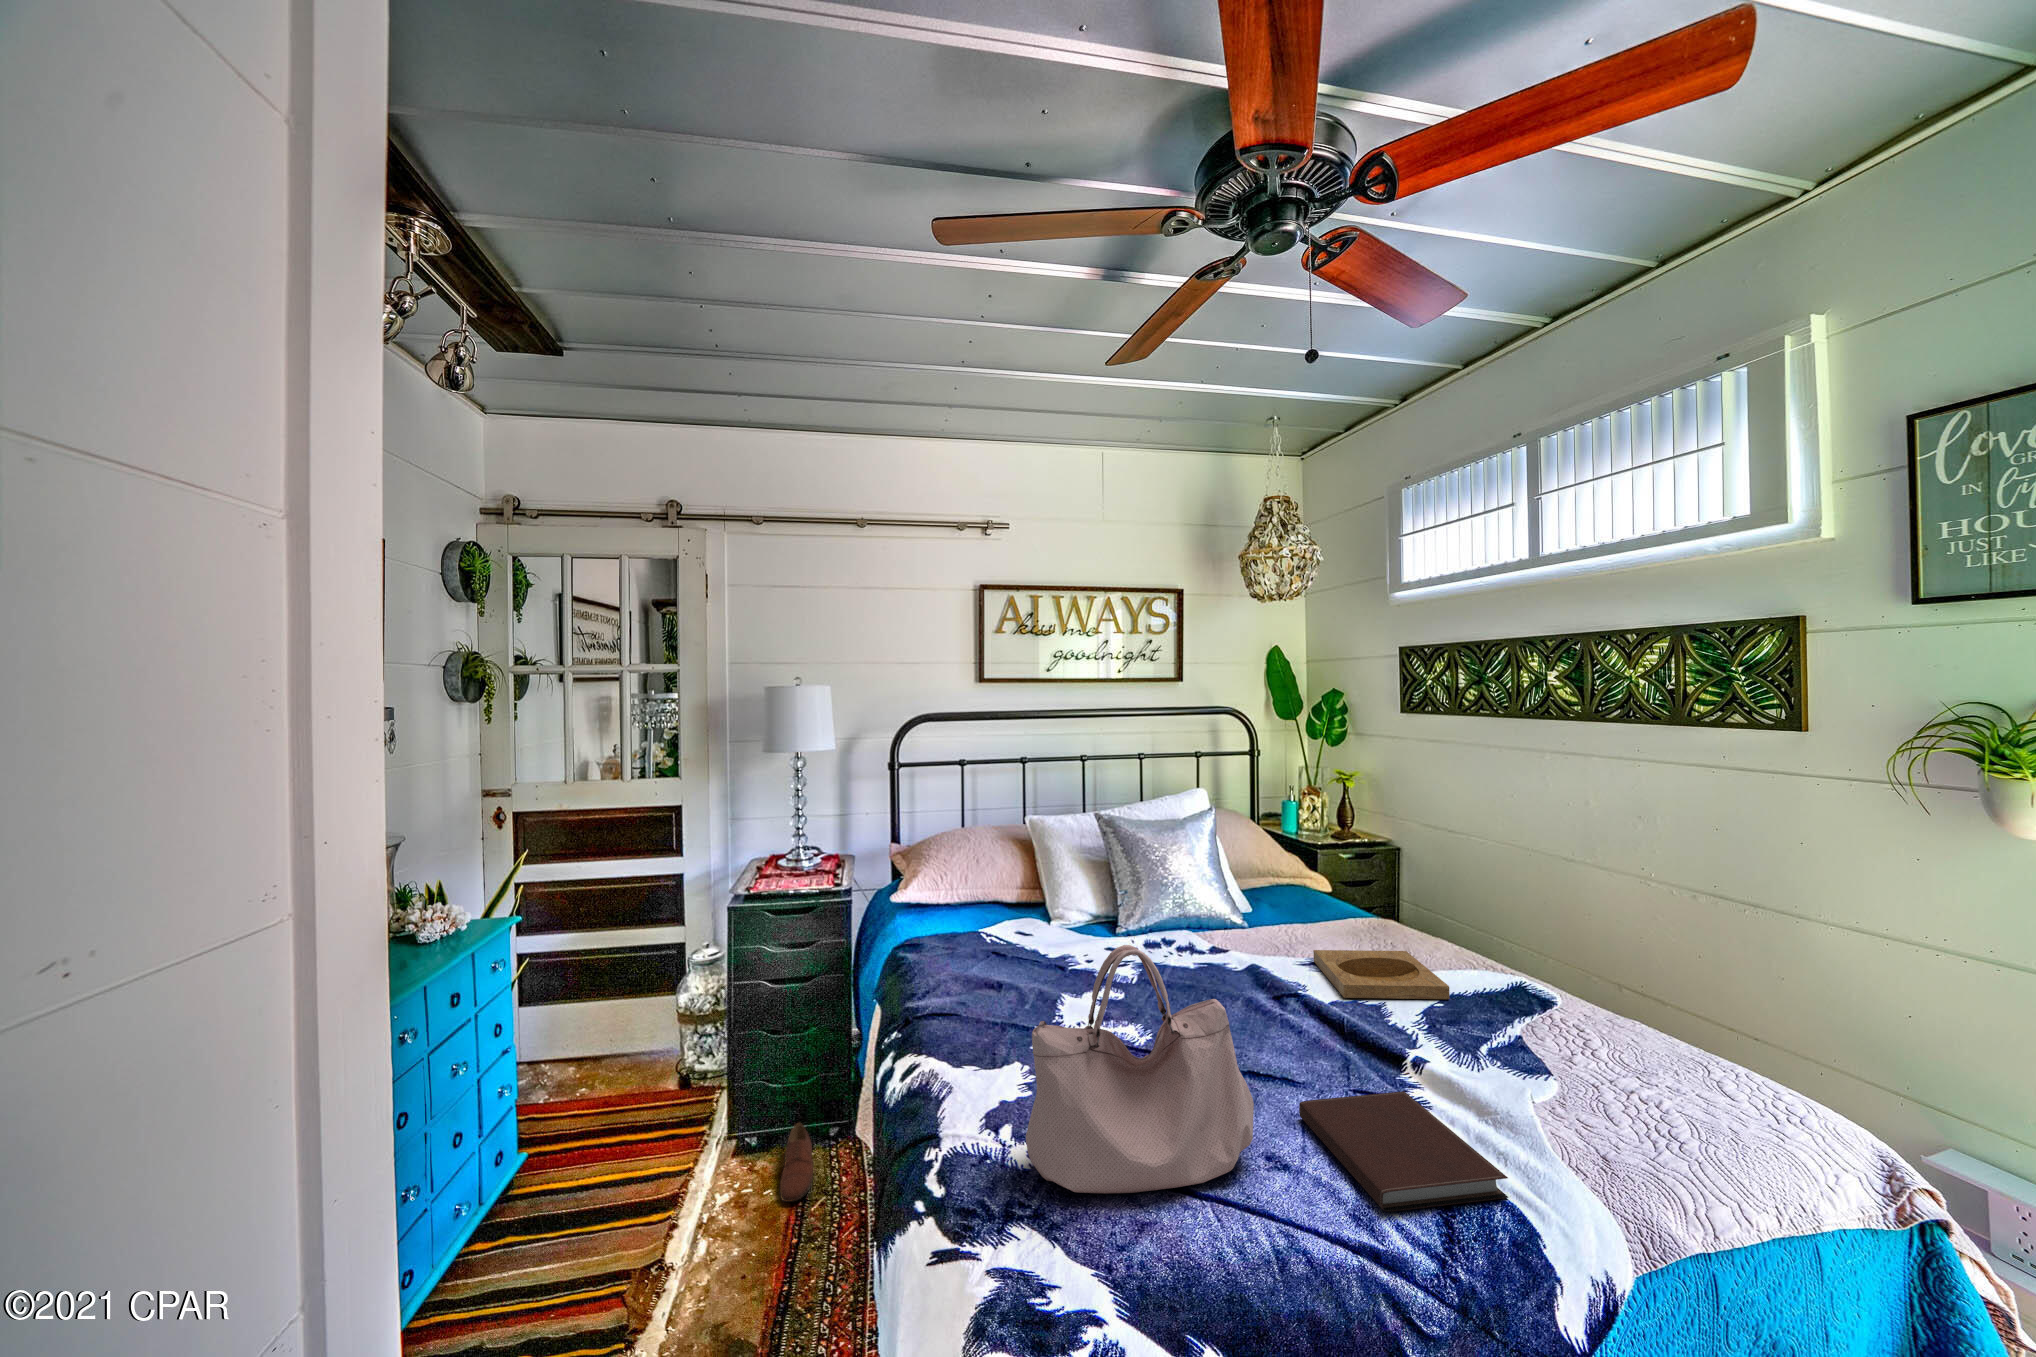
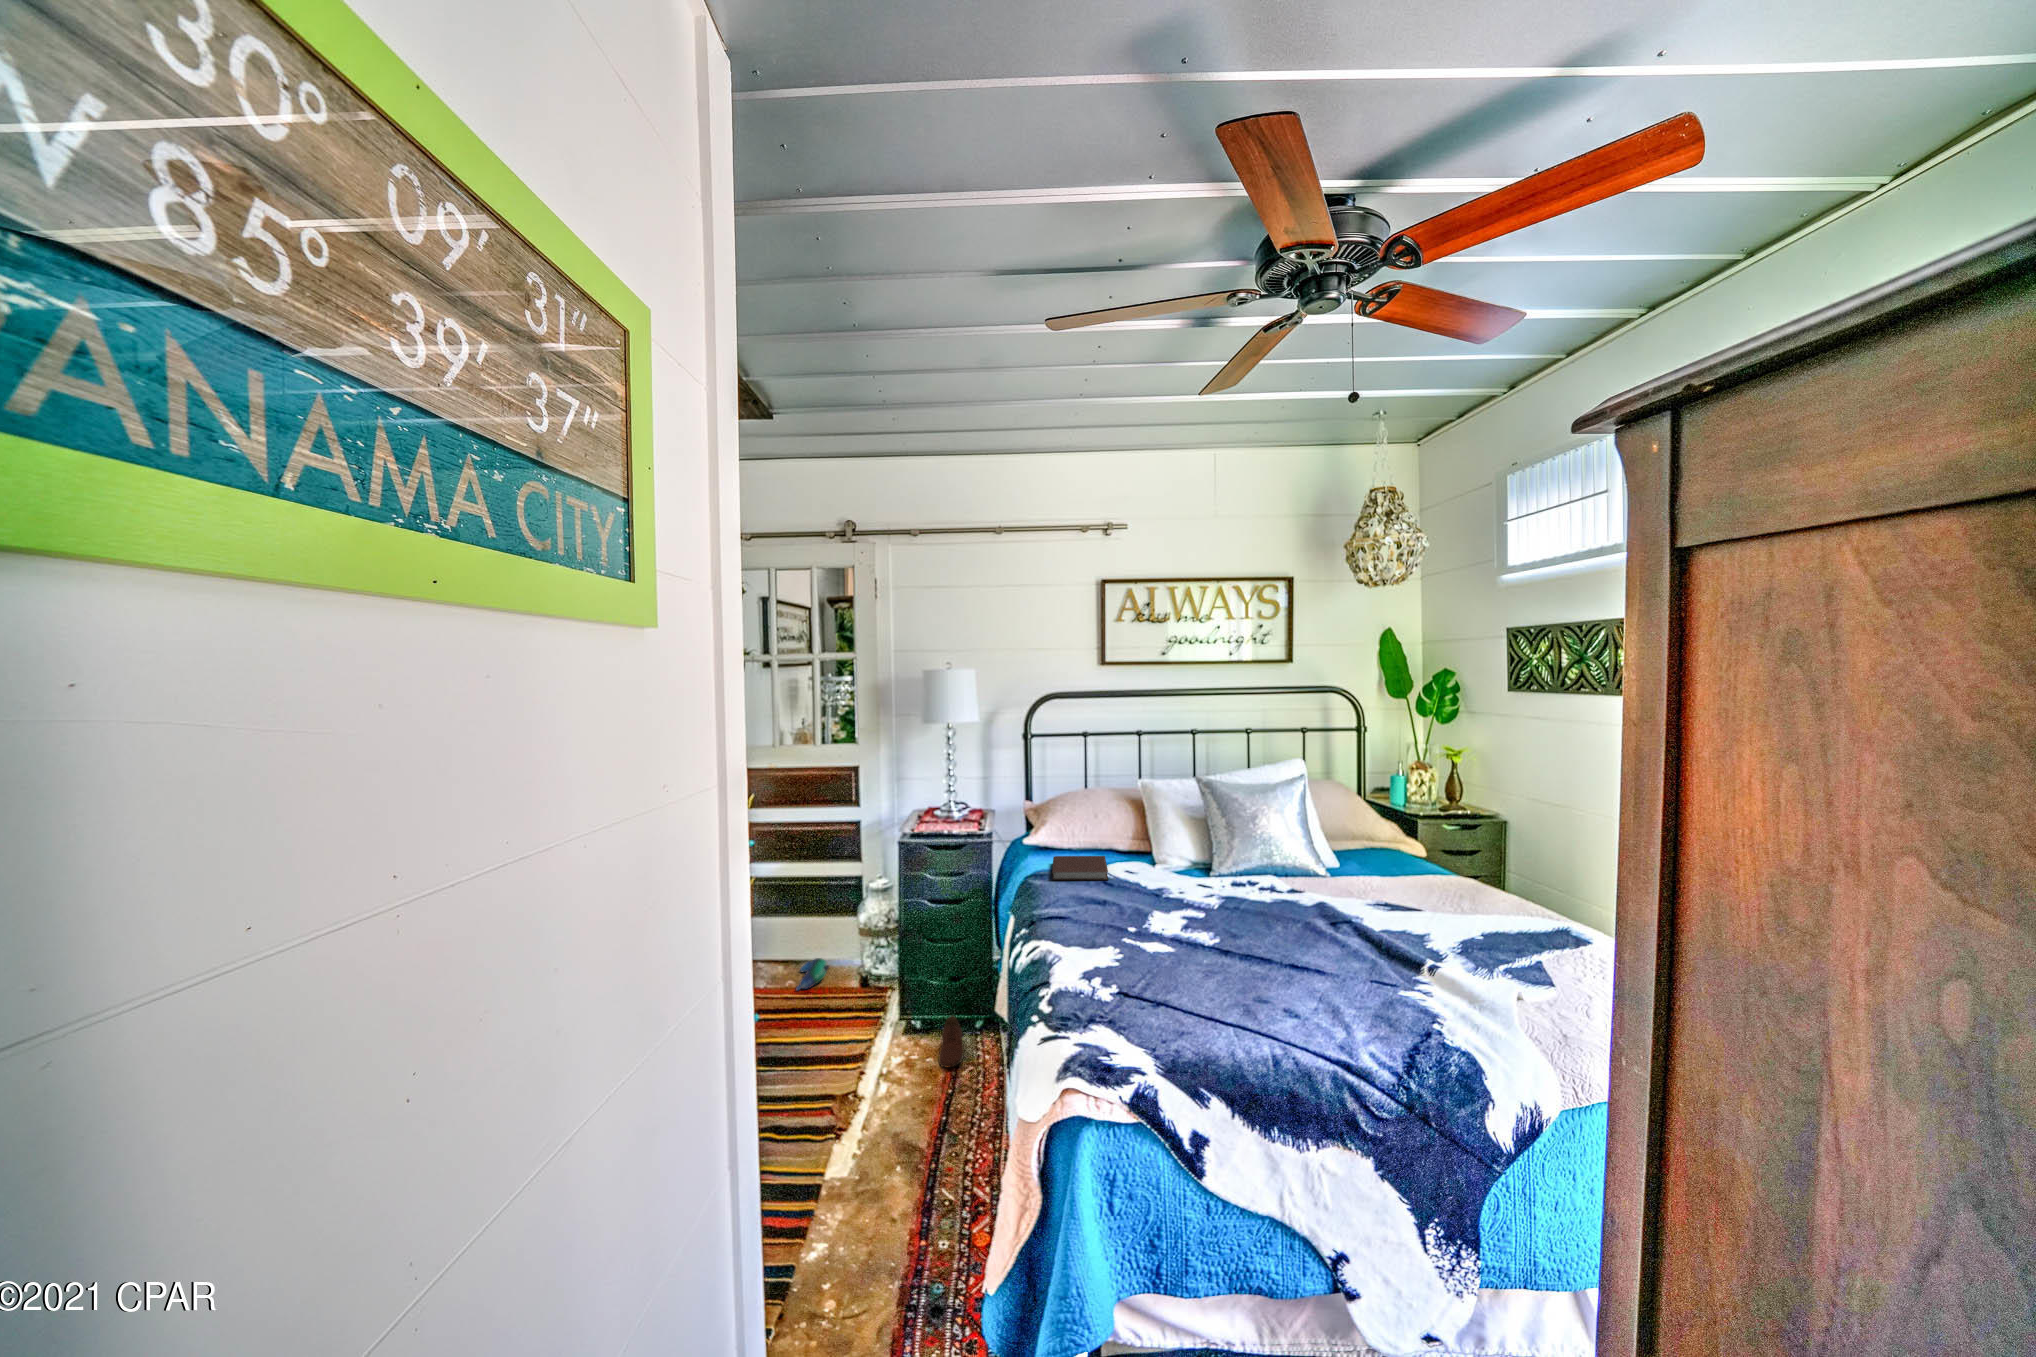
handbag: present [1026,945,1254,1193] -> none [1107,852,1276,1019]
tray: present [1313,950,1450,999] -> none [1379,893,1490,933]
plush toy: none [591,1050,640,1100] -> present [796,958,829,990]
notebook: present [1299,1091,1508,1211] -> present [1052,856,1108,880]

